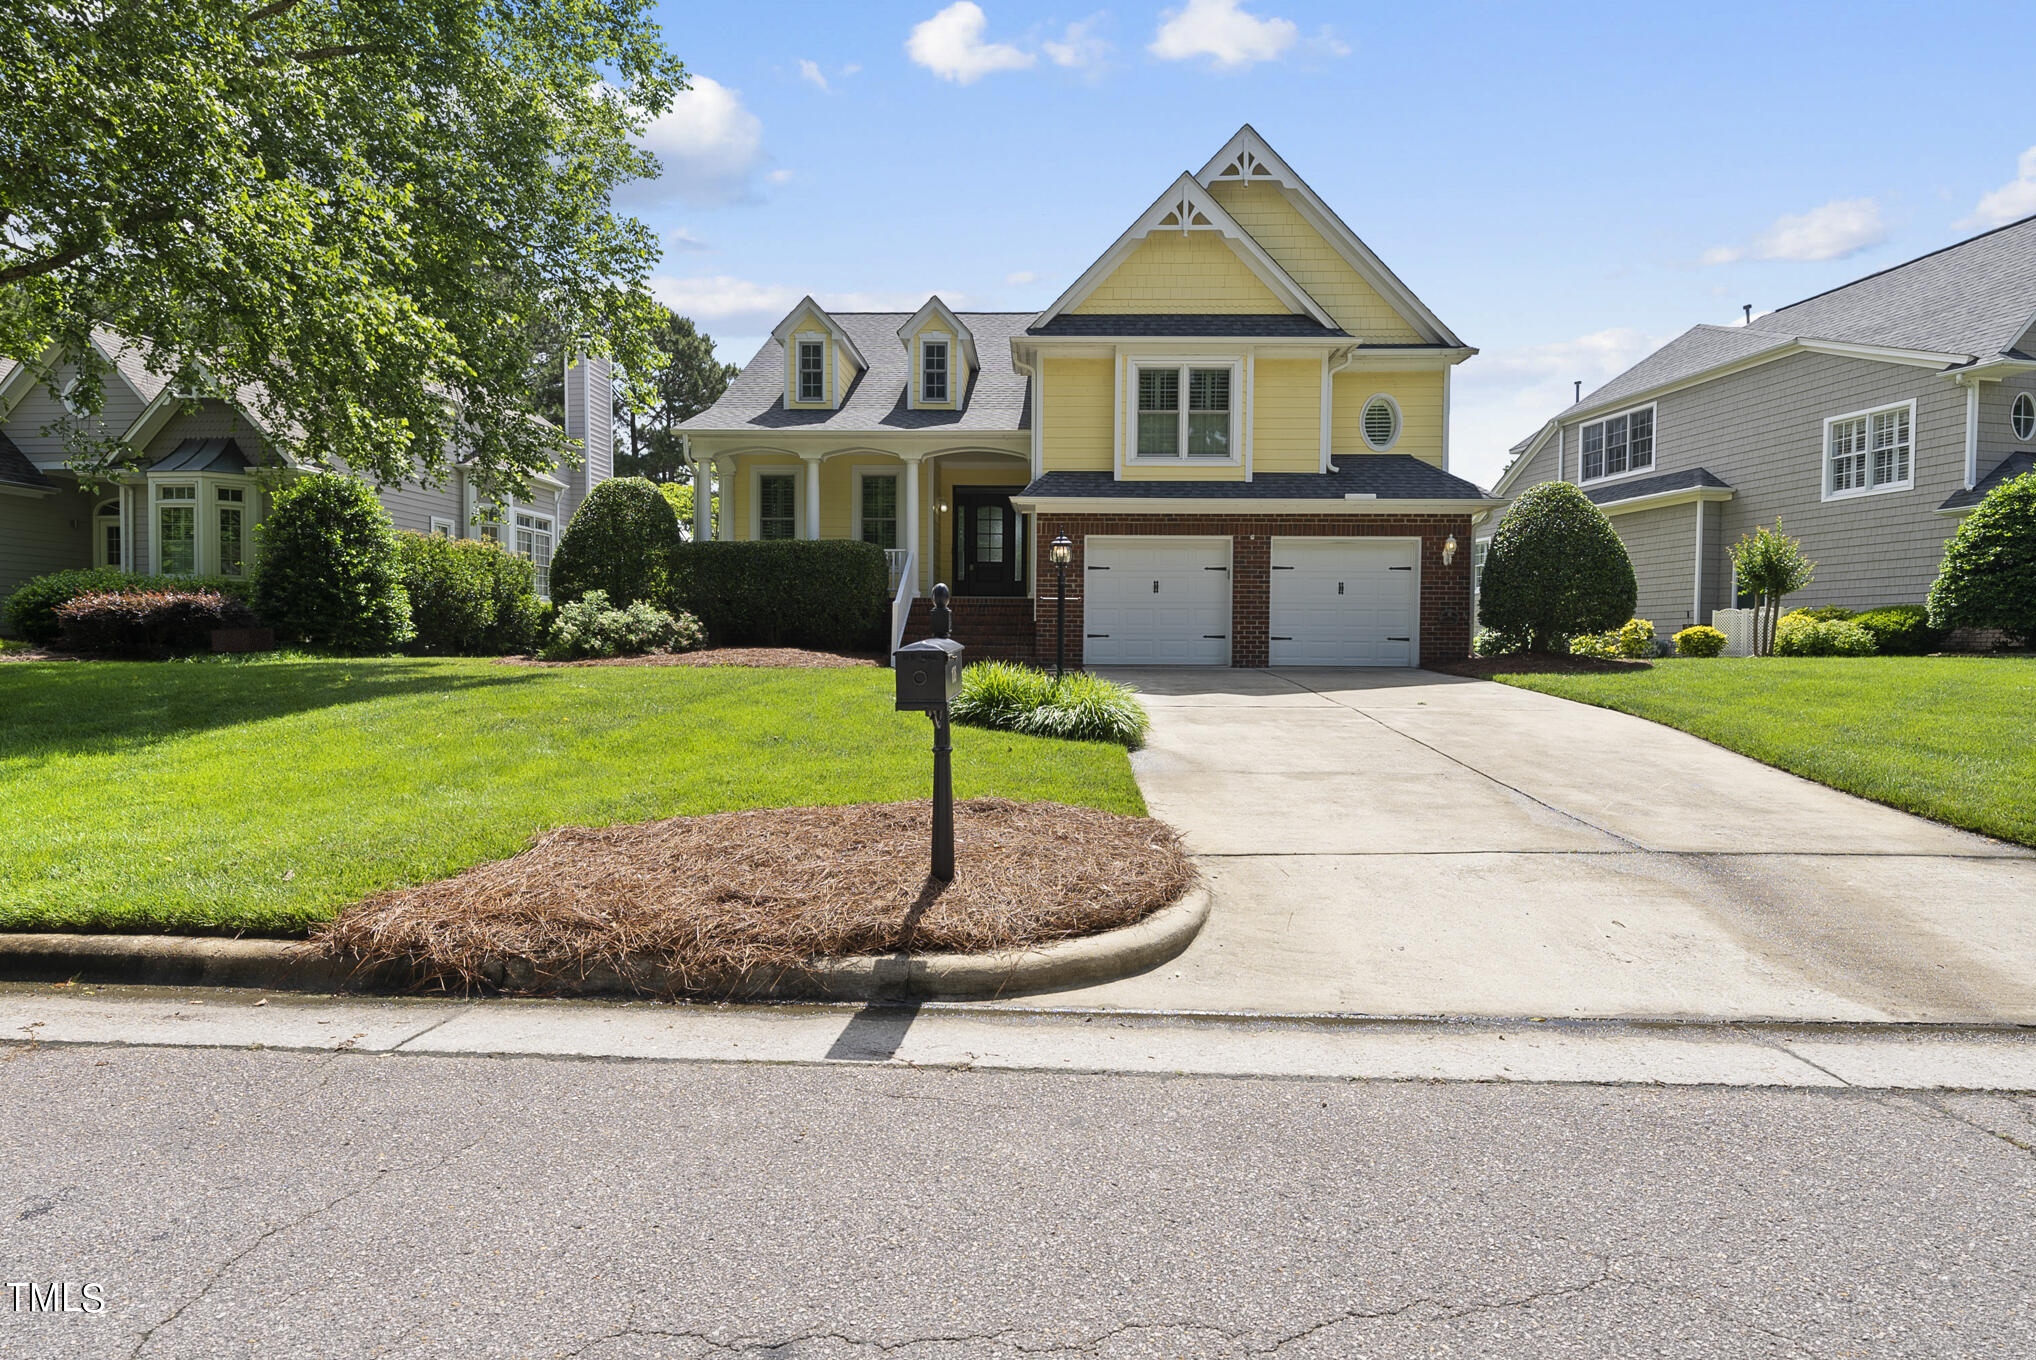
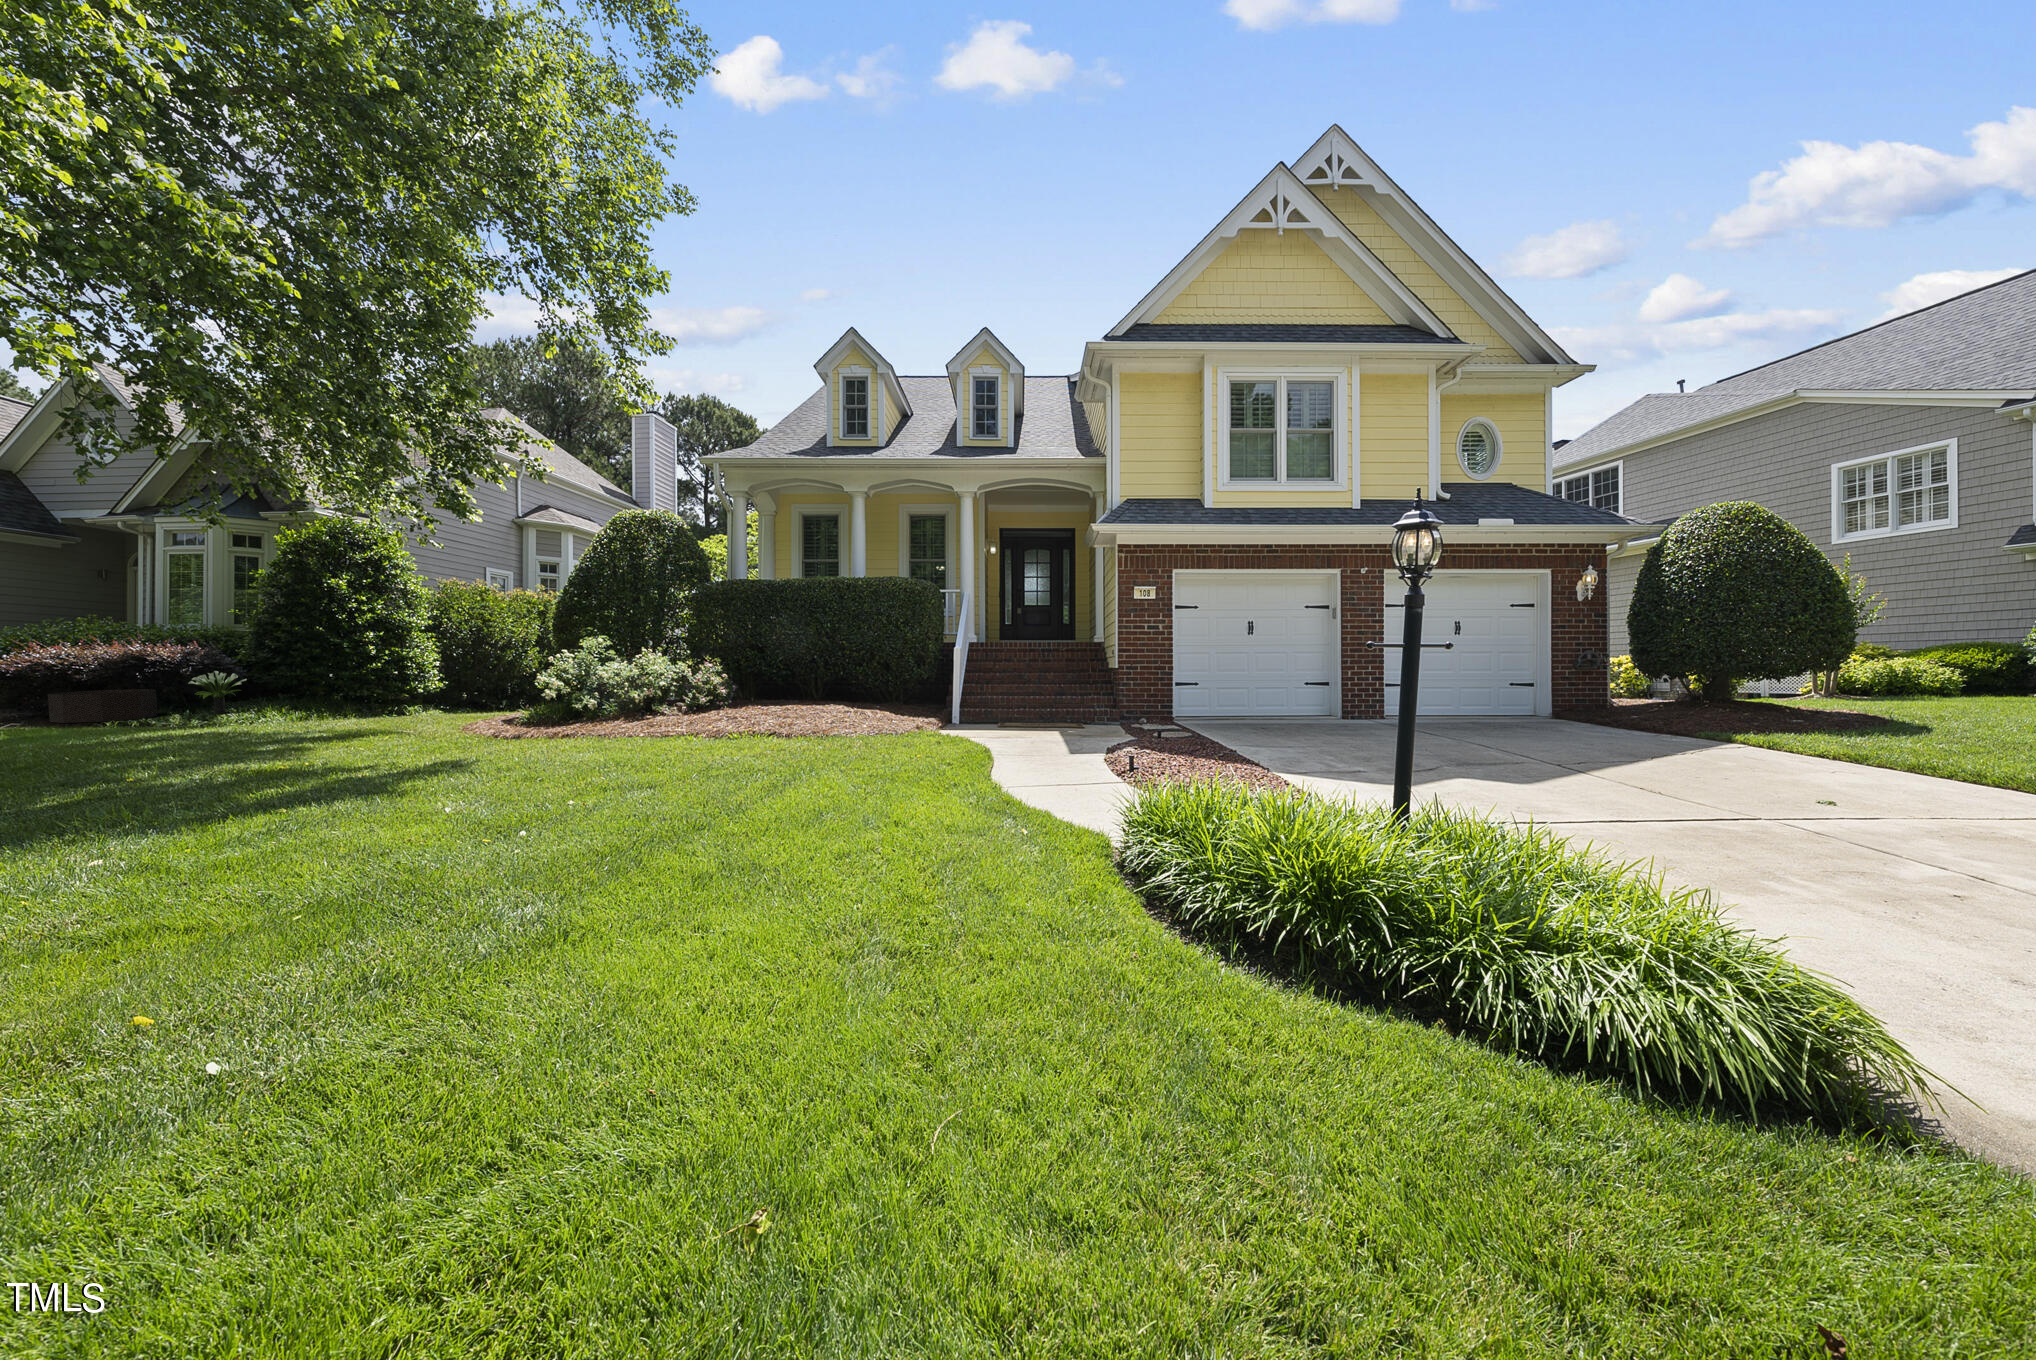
potted plant: none [297,615,333,649] -> present [188,671,247,714]

